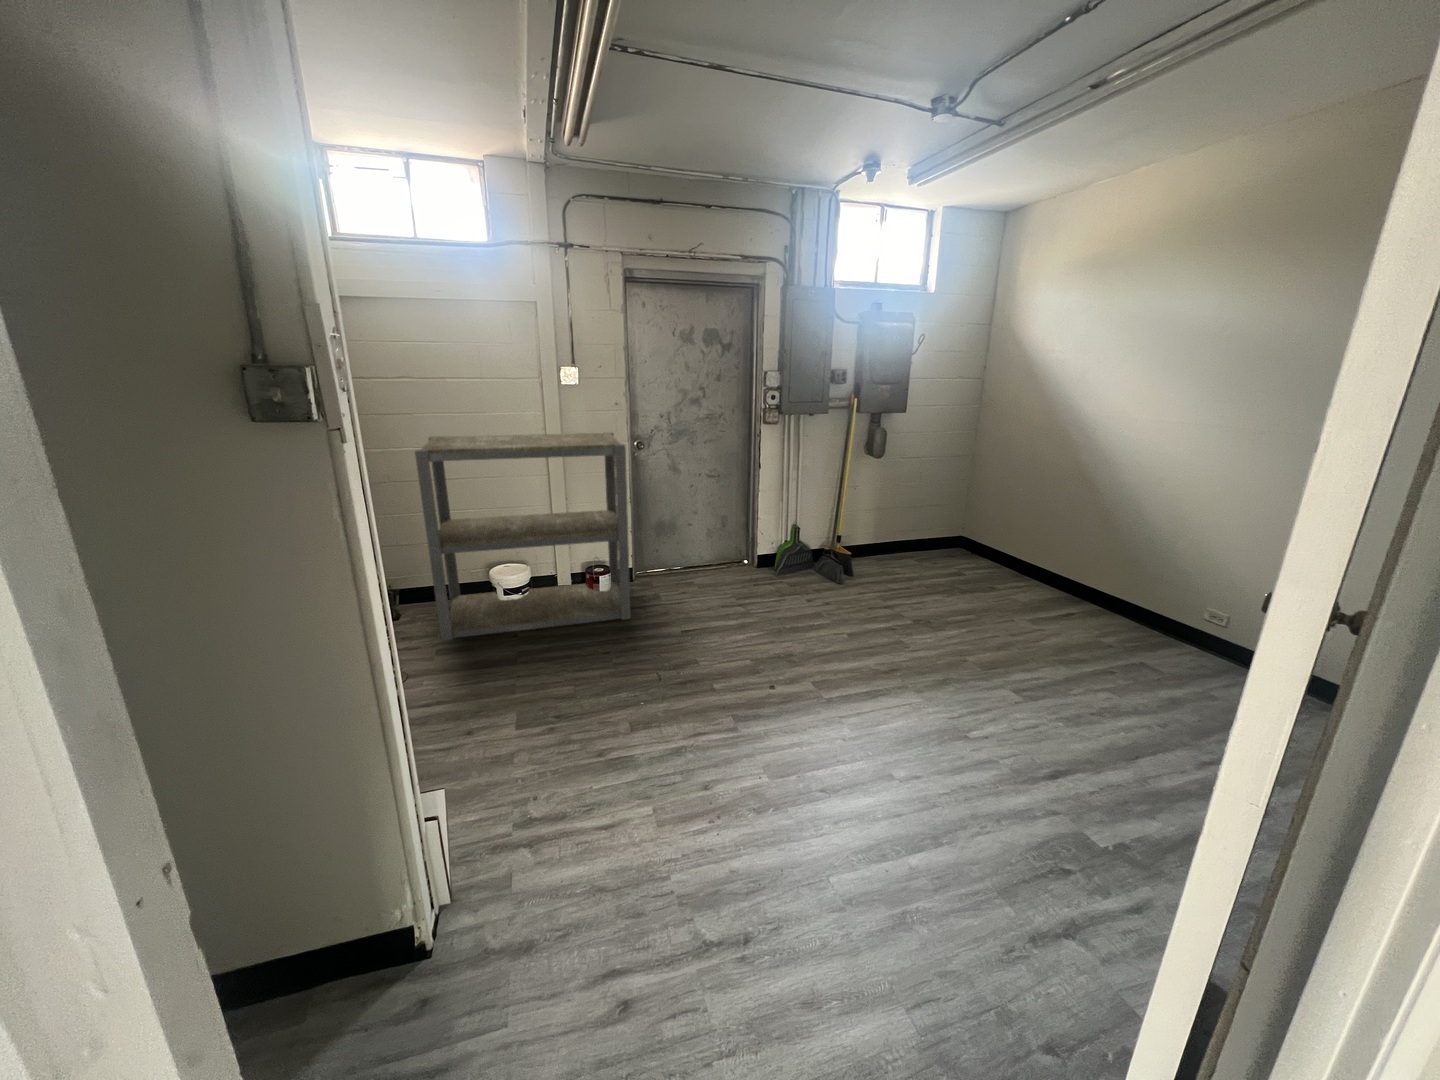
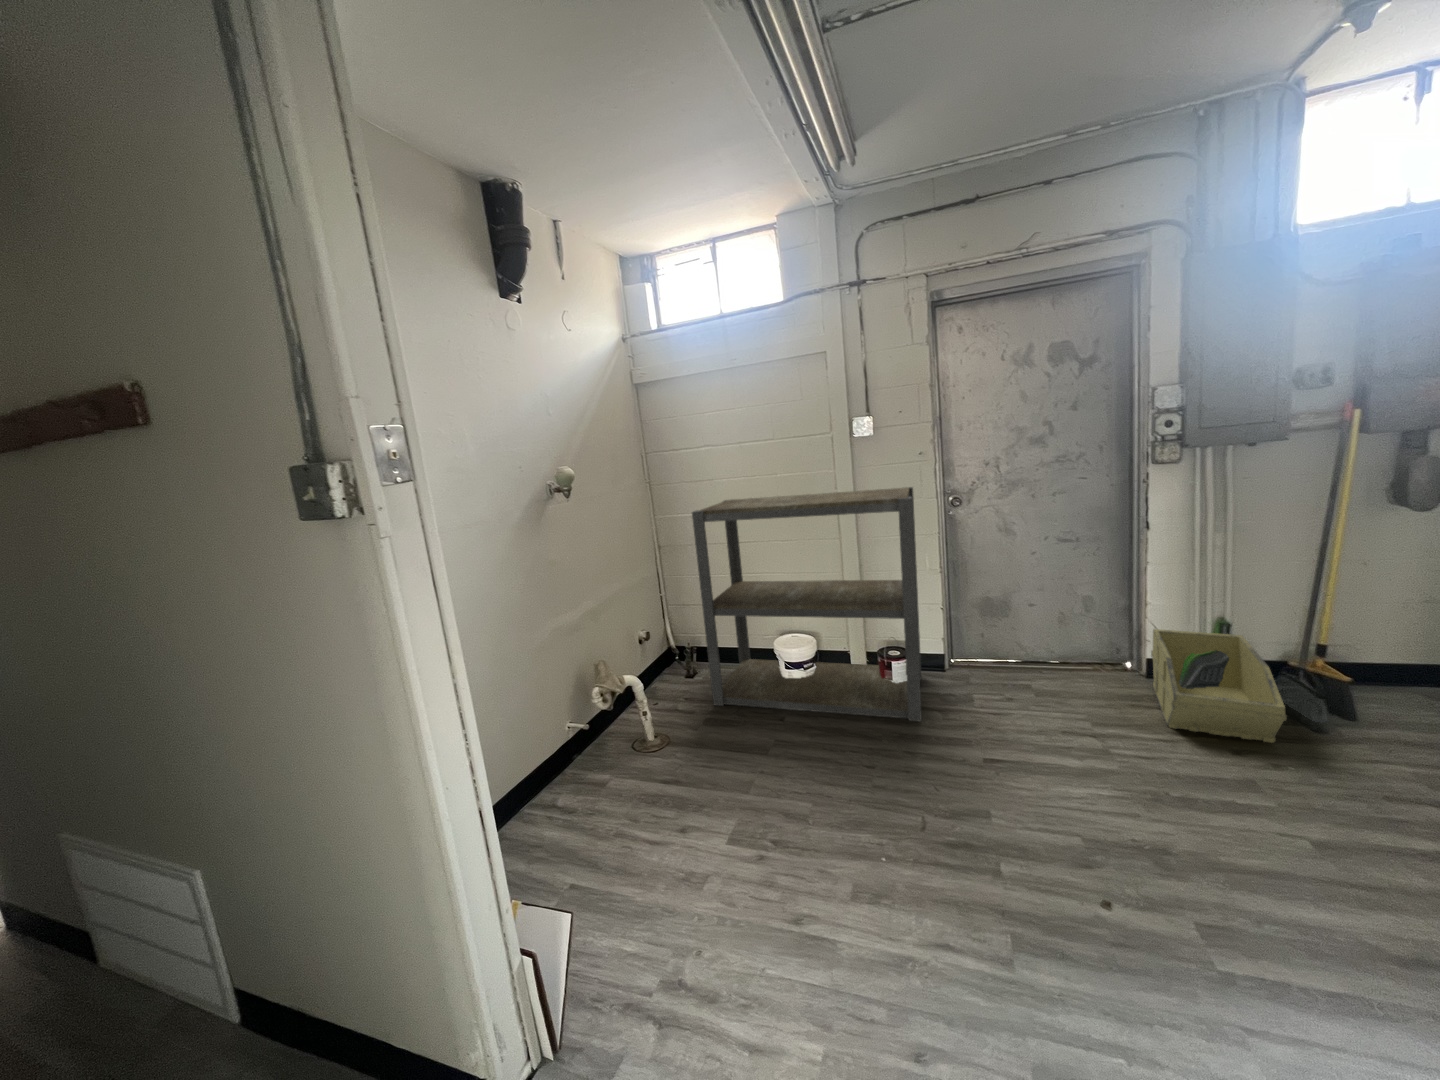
storage bin: none [761,534,825,595] -> present [1151,629,1287,743]

